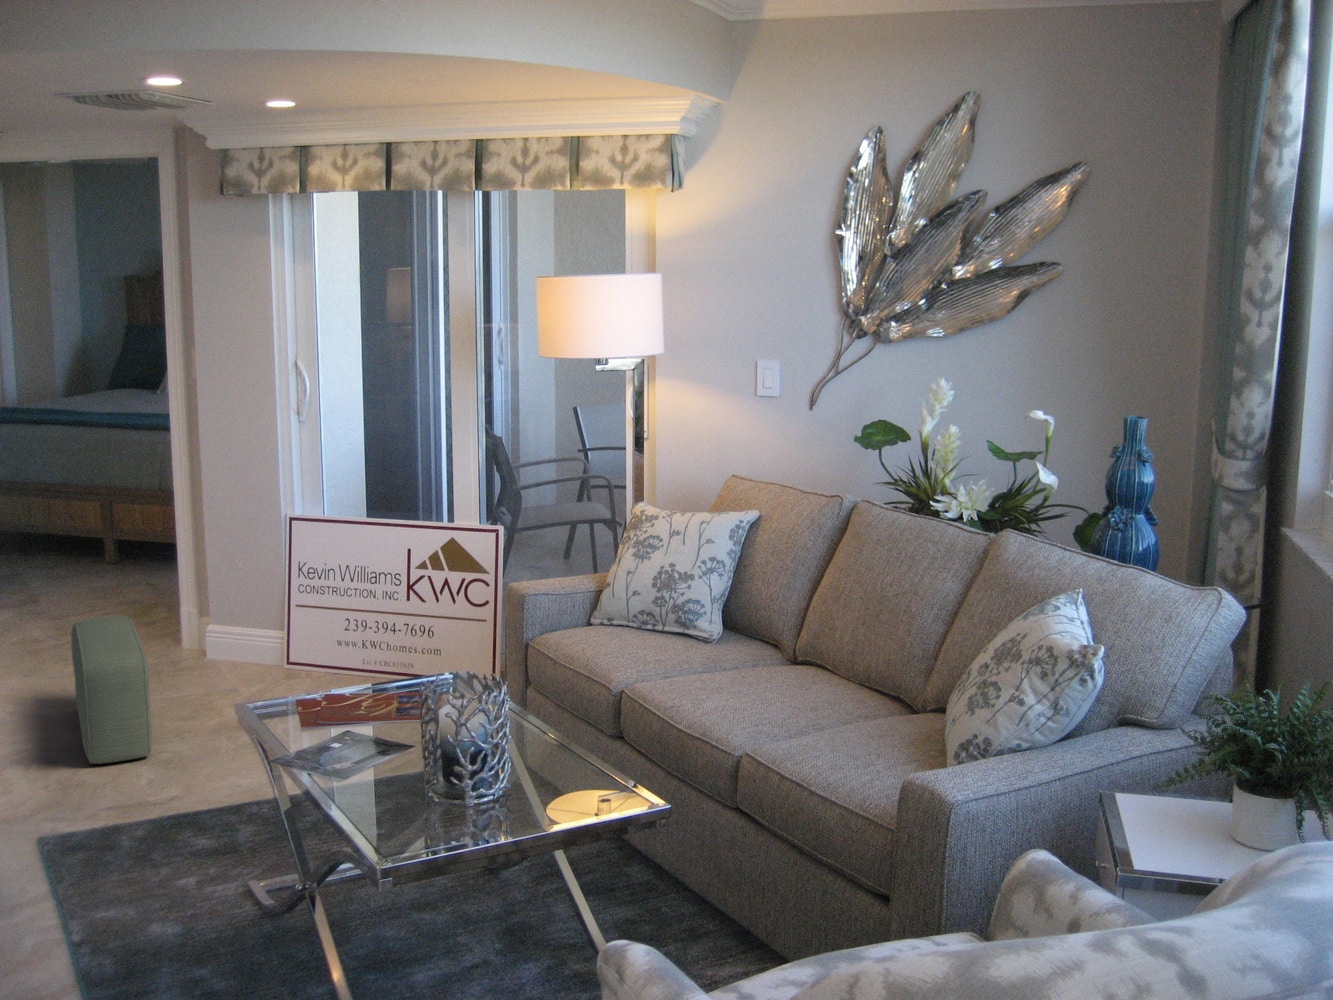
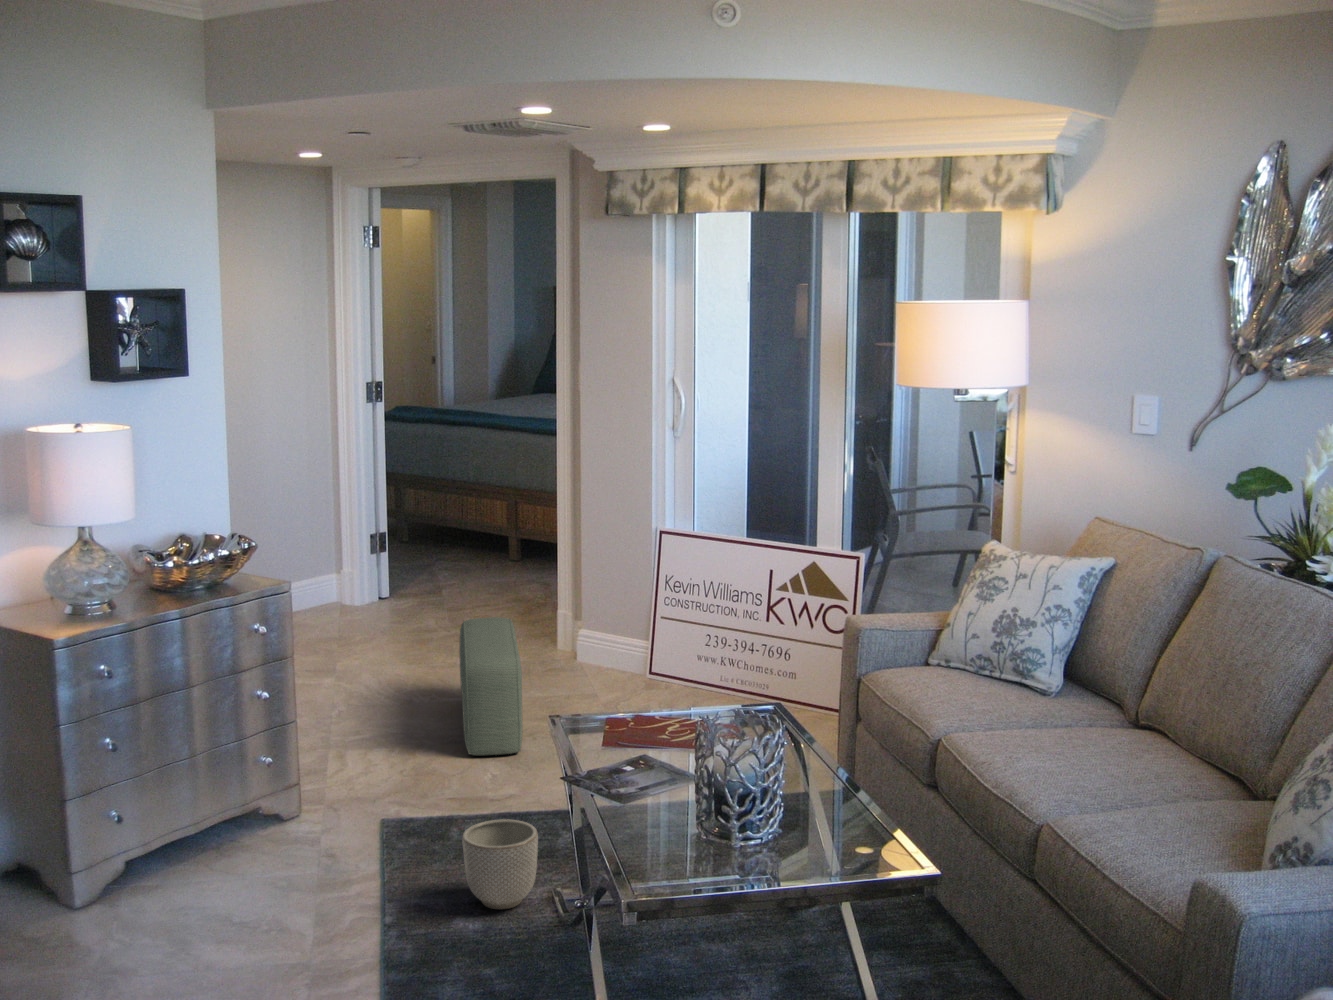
planter: none [97,829,190,934] -> present [462,819,538,909]

